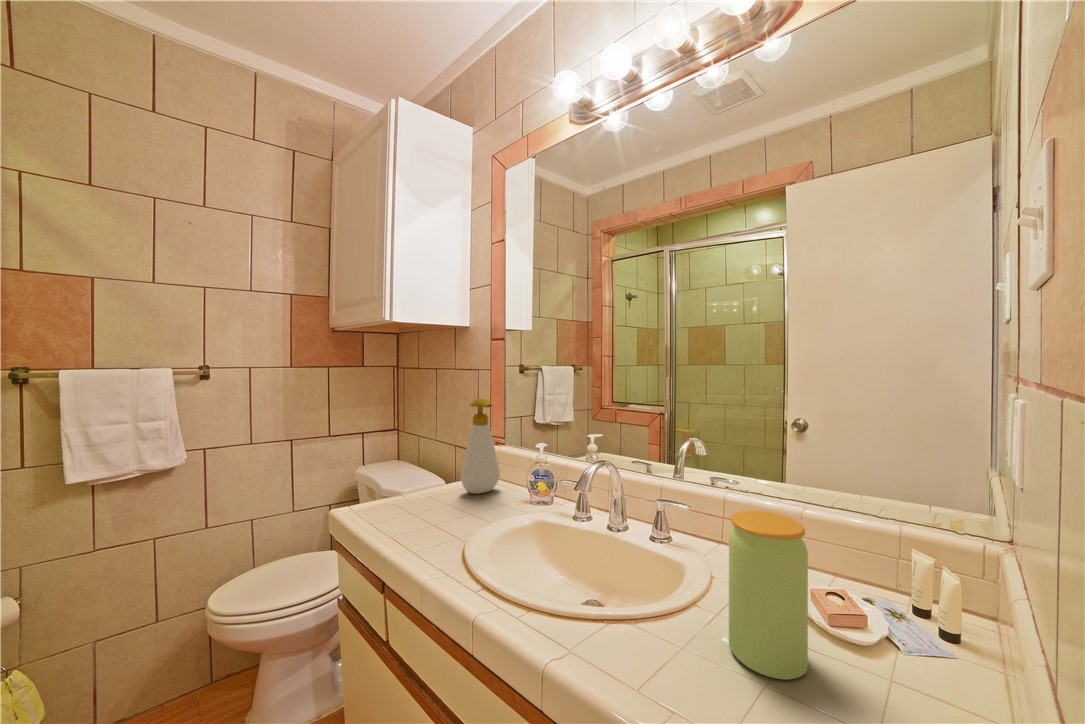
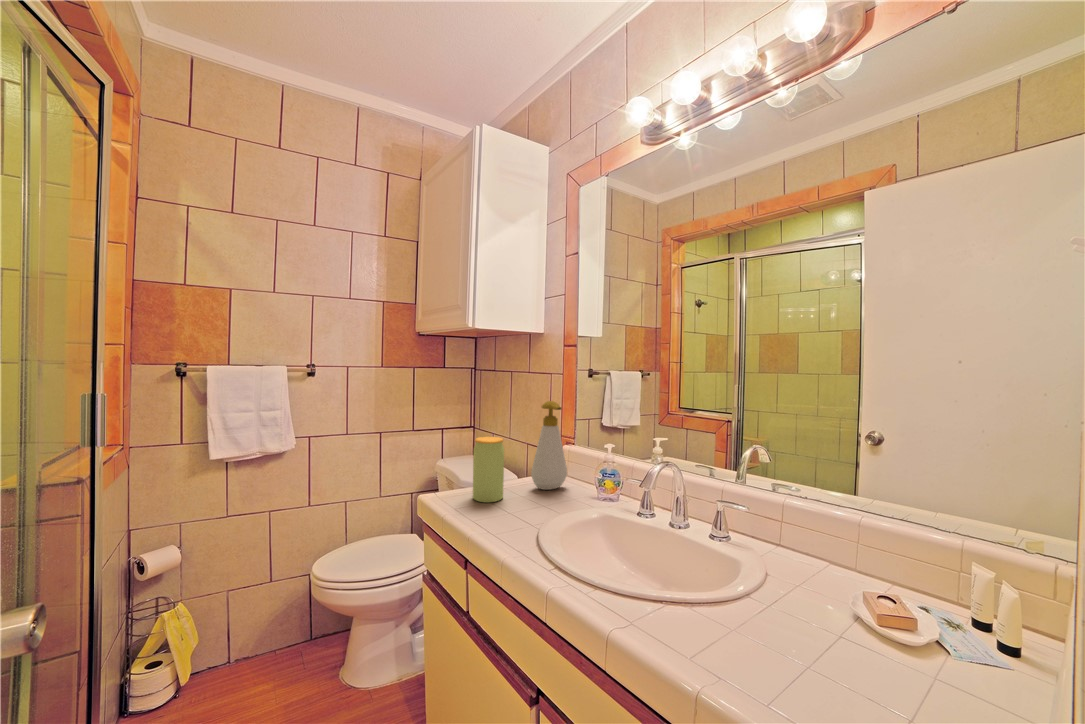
jar: present [729,510,808,679] -> present [473,437,504,502]

